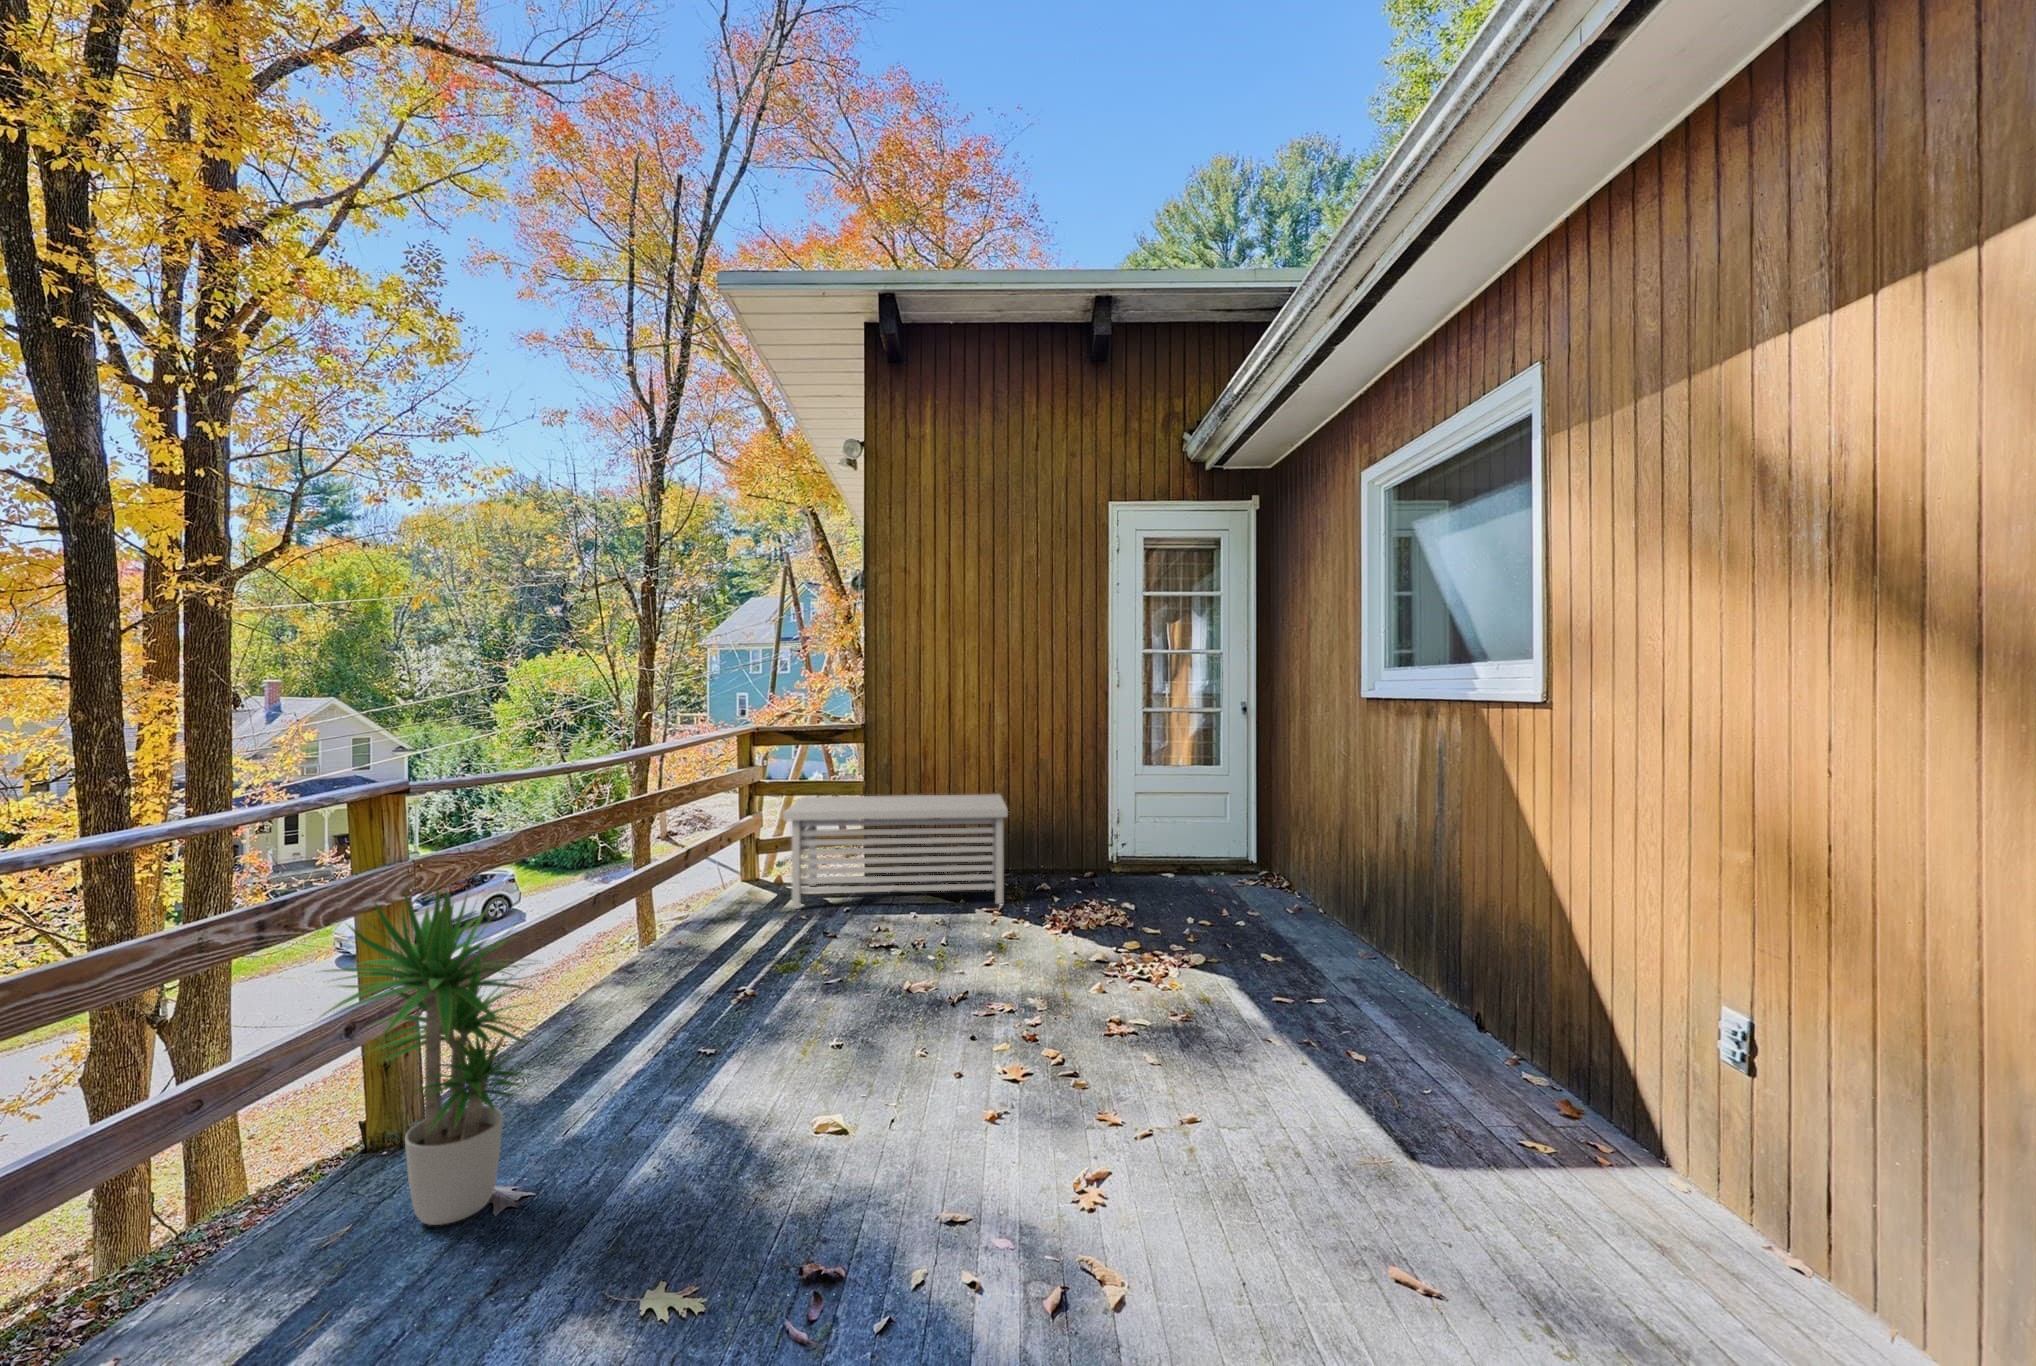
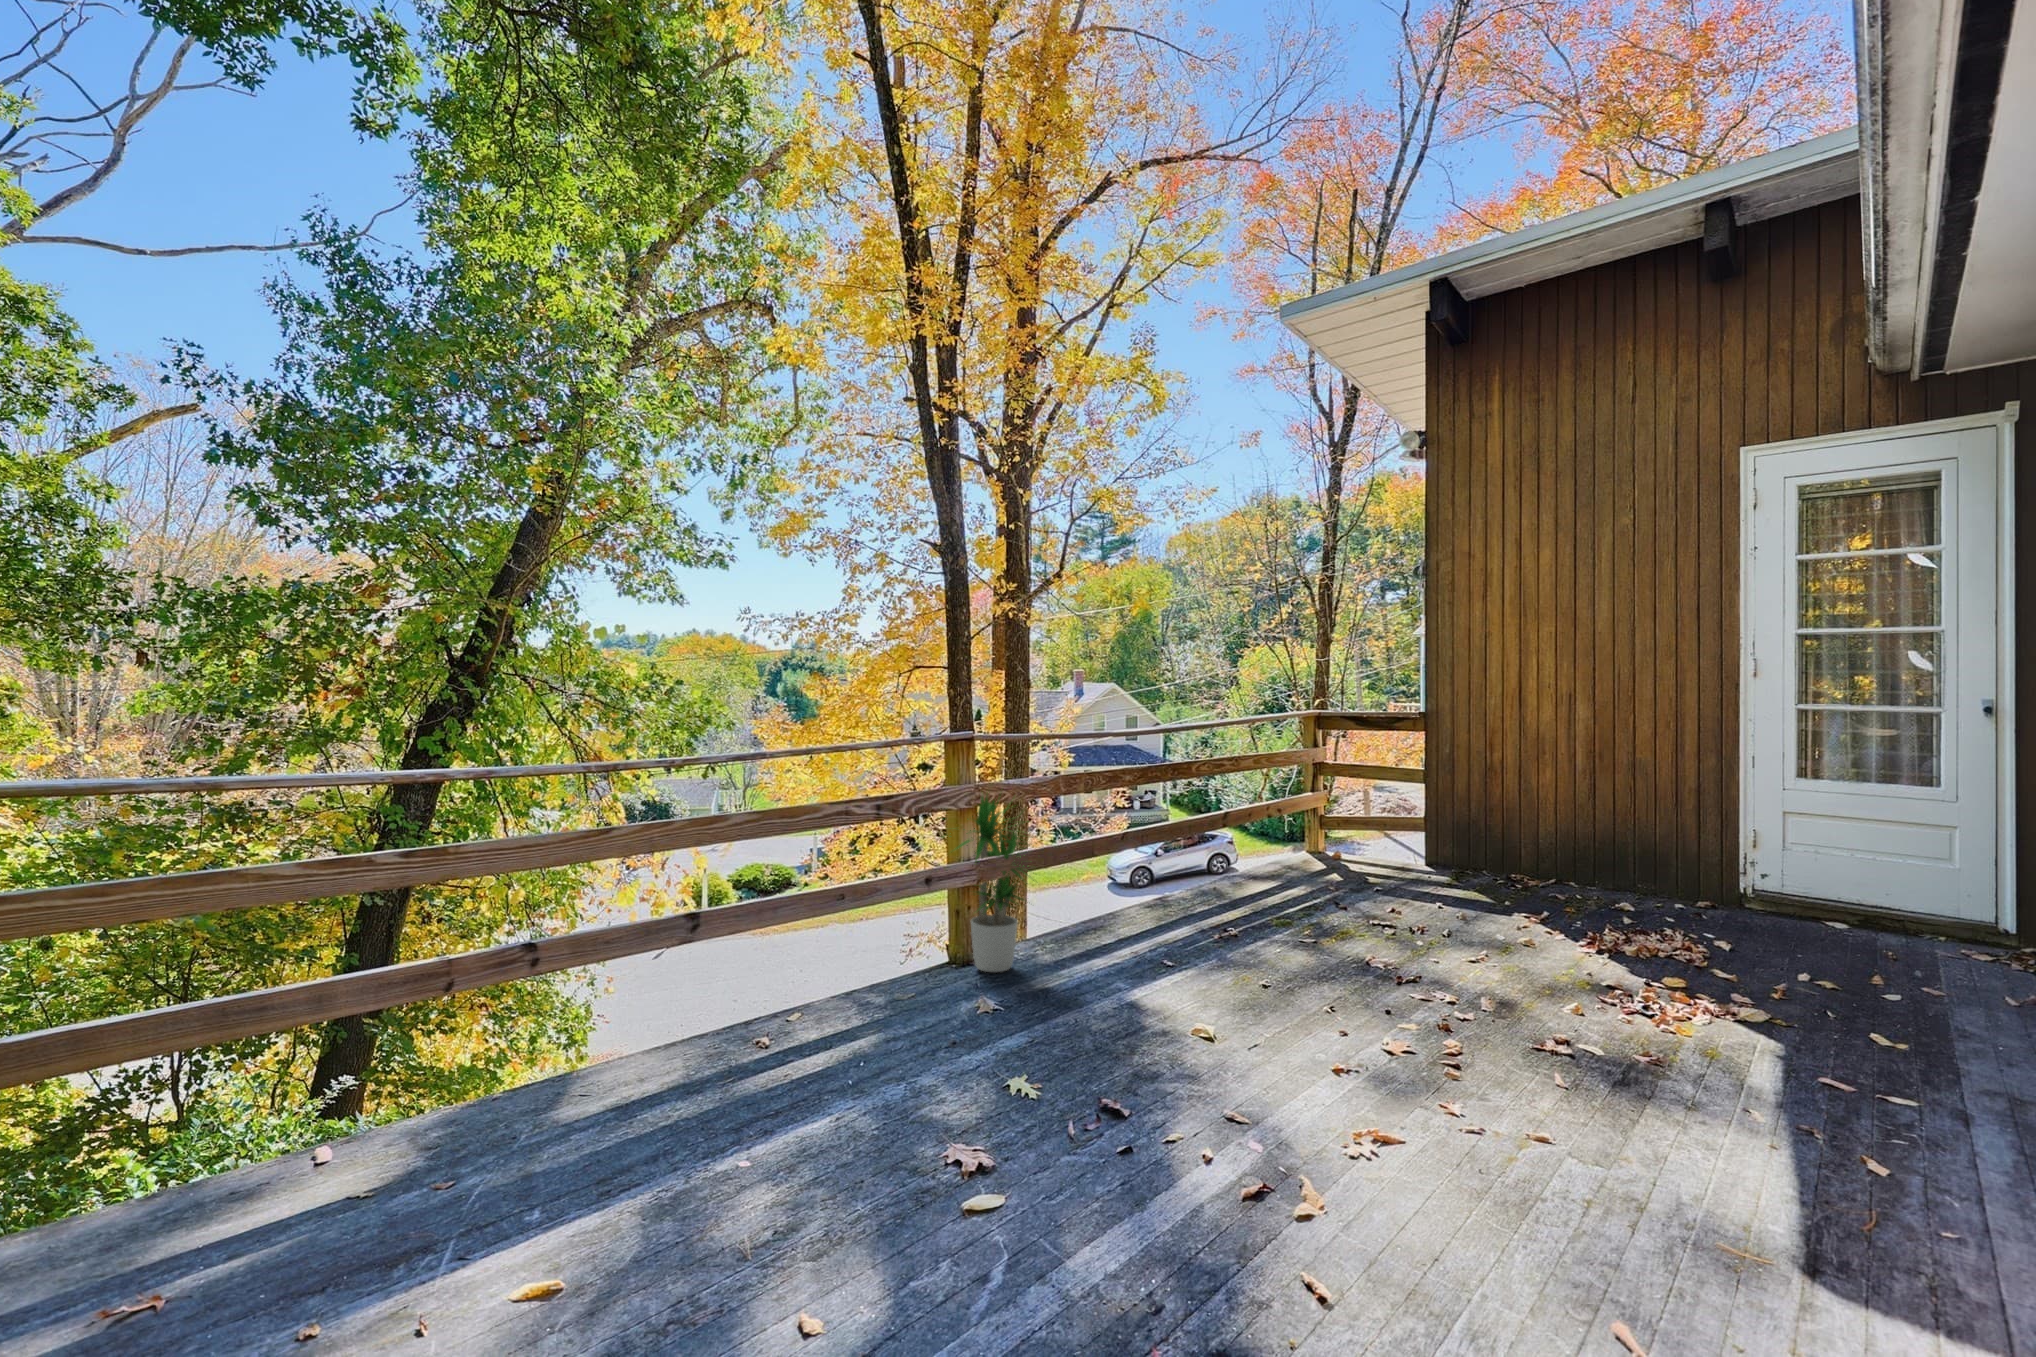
storage bench: present [783,794,1008,909] -> none [1331,783,1591,915]

